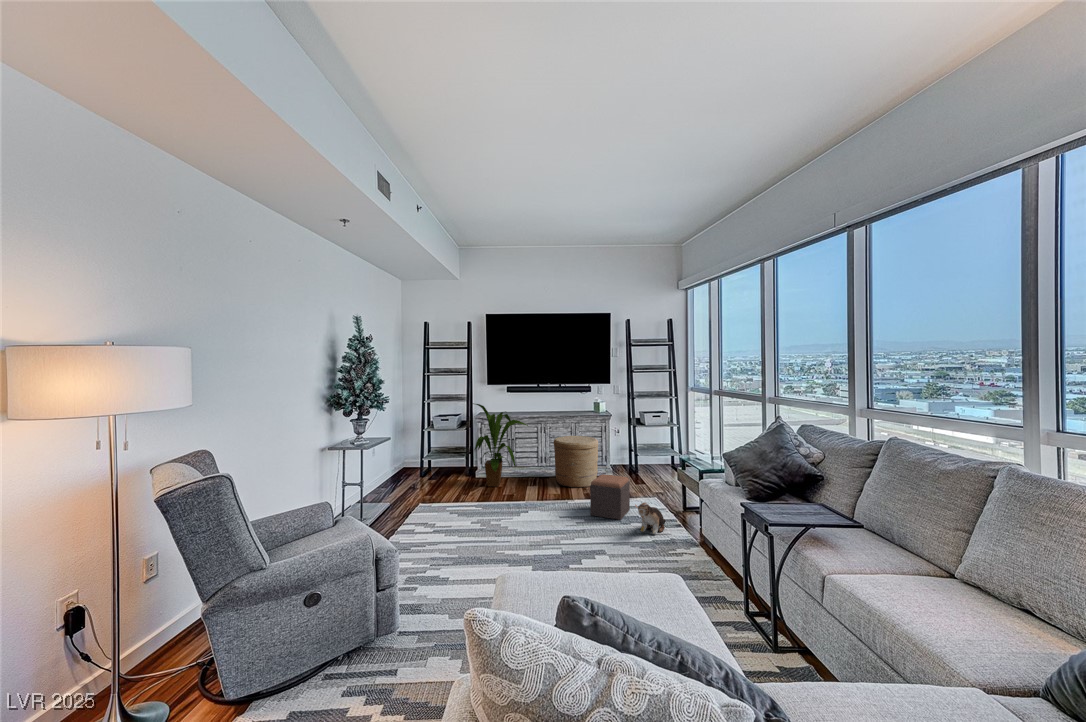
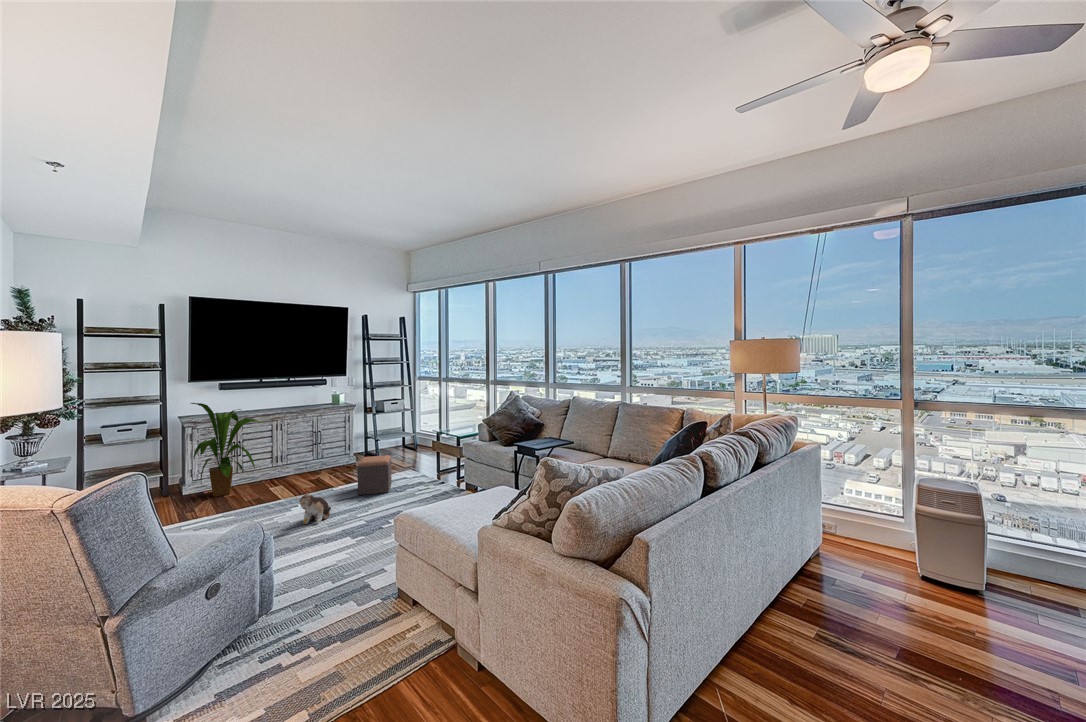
basket: present [553,436,598,488] -> none [296,428,346,479]
plush toy: present [635,503,666,534] -> present [296,494,331,524]

